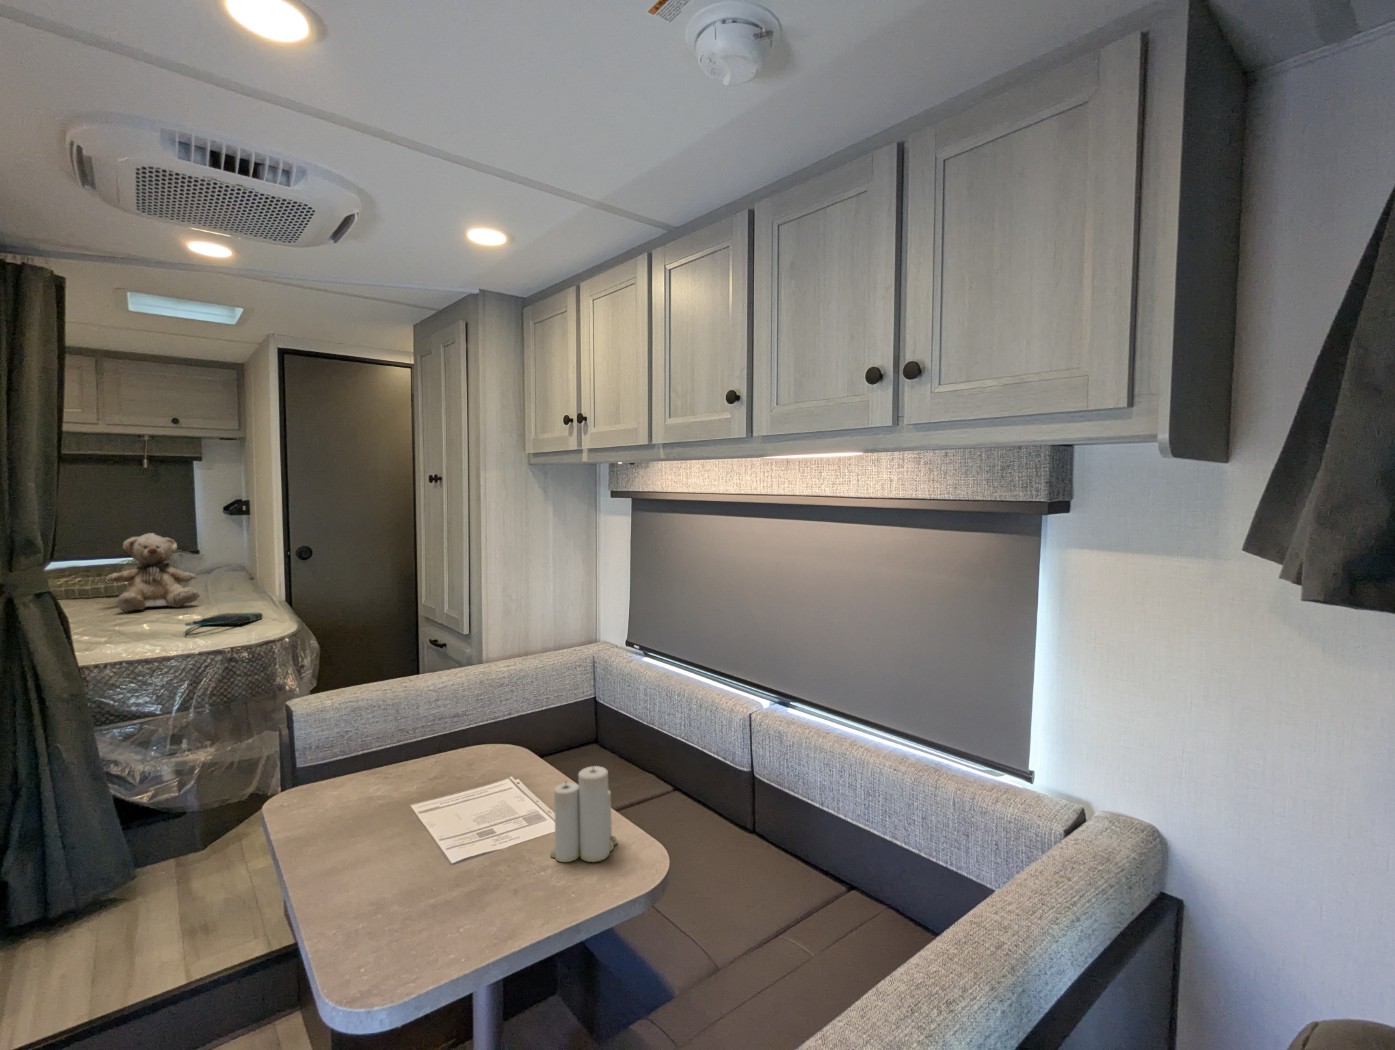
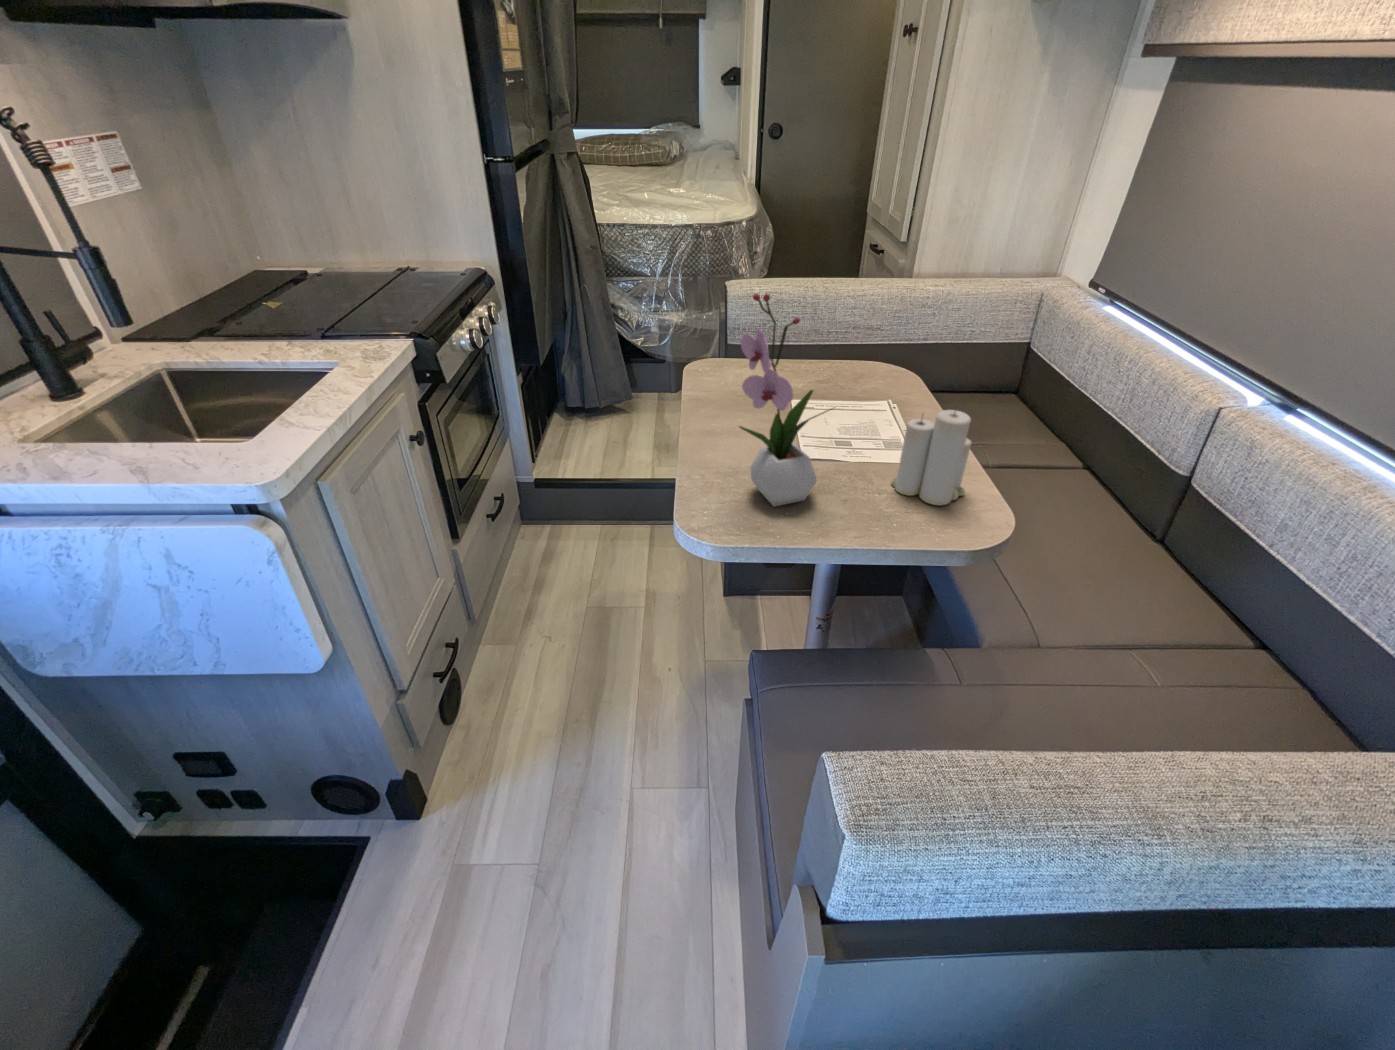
teddy bear: present [105,533,200,611] -> none [623,100,688,180]
tote bag: present [185,613,263,636] -> none [669,190,731,207]
flower arrangement: none [385,703,493,926] -> present [740,294,831,507]

